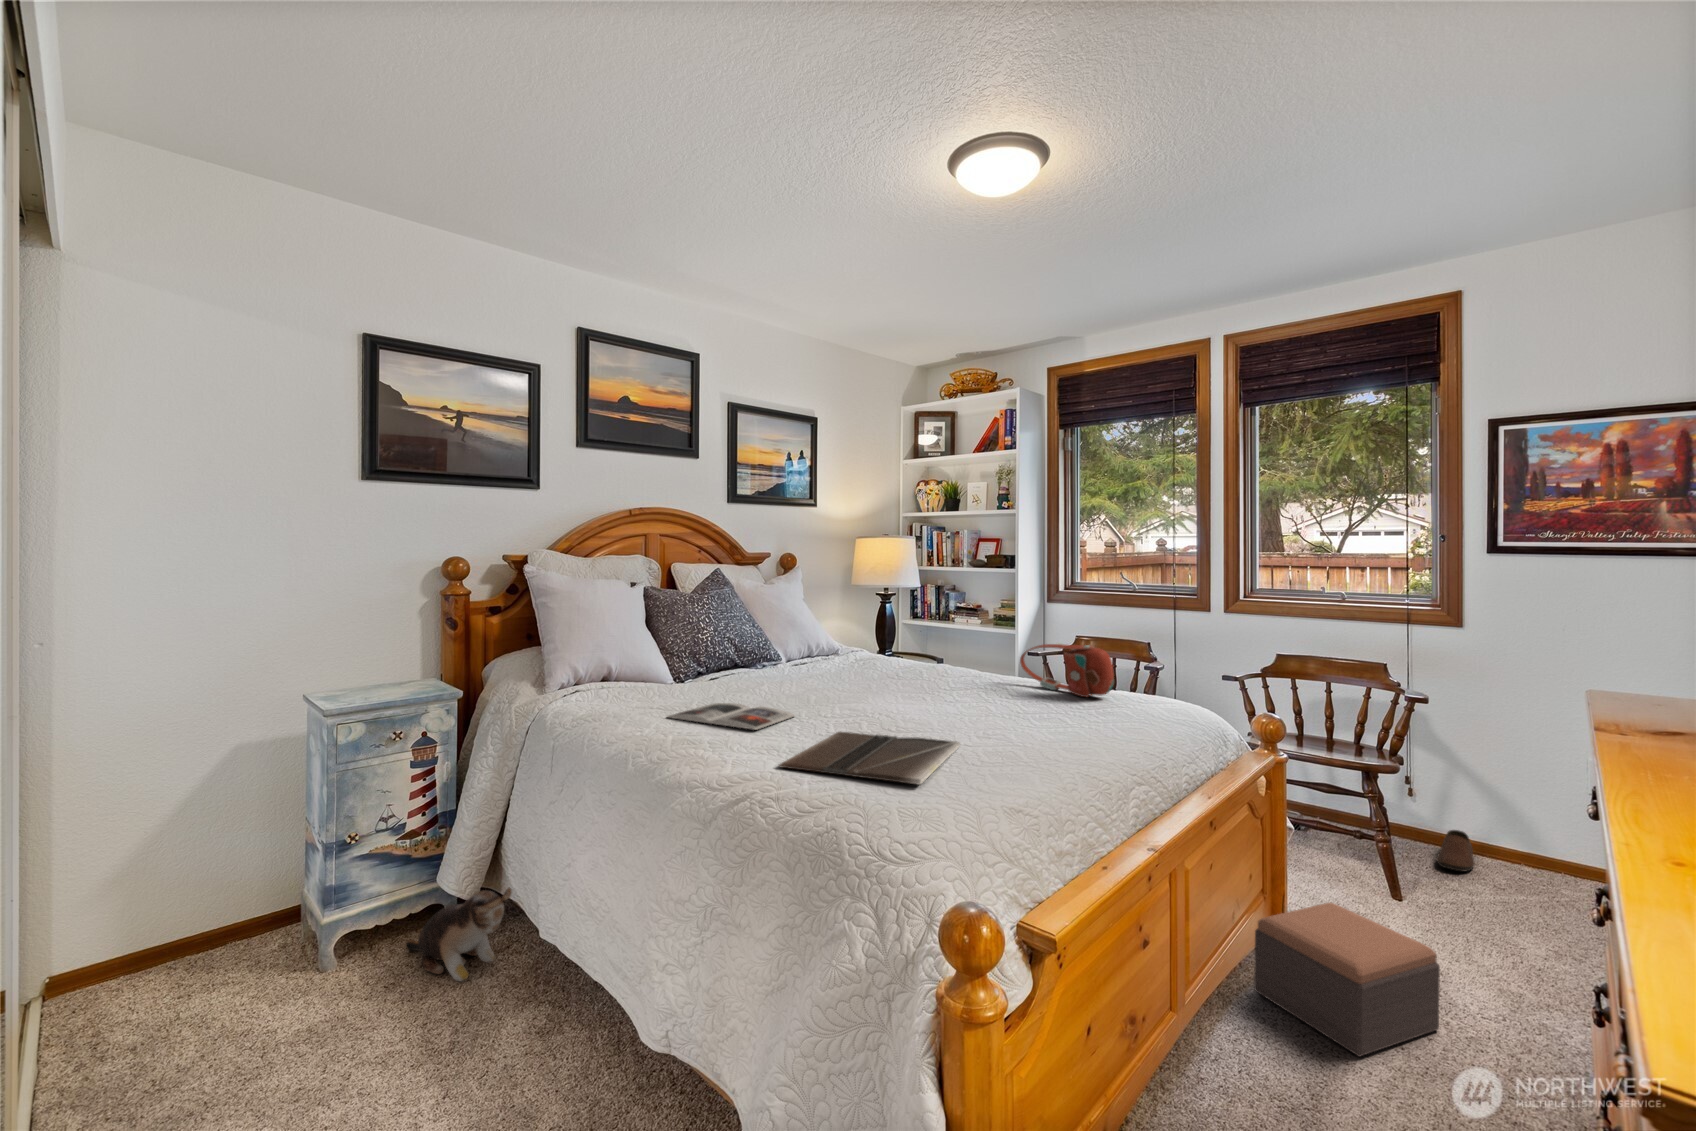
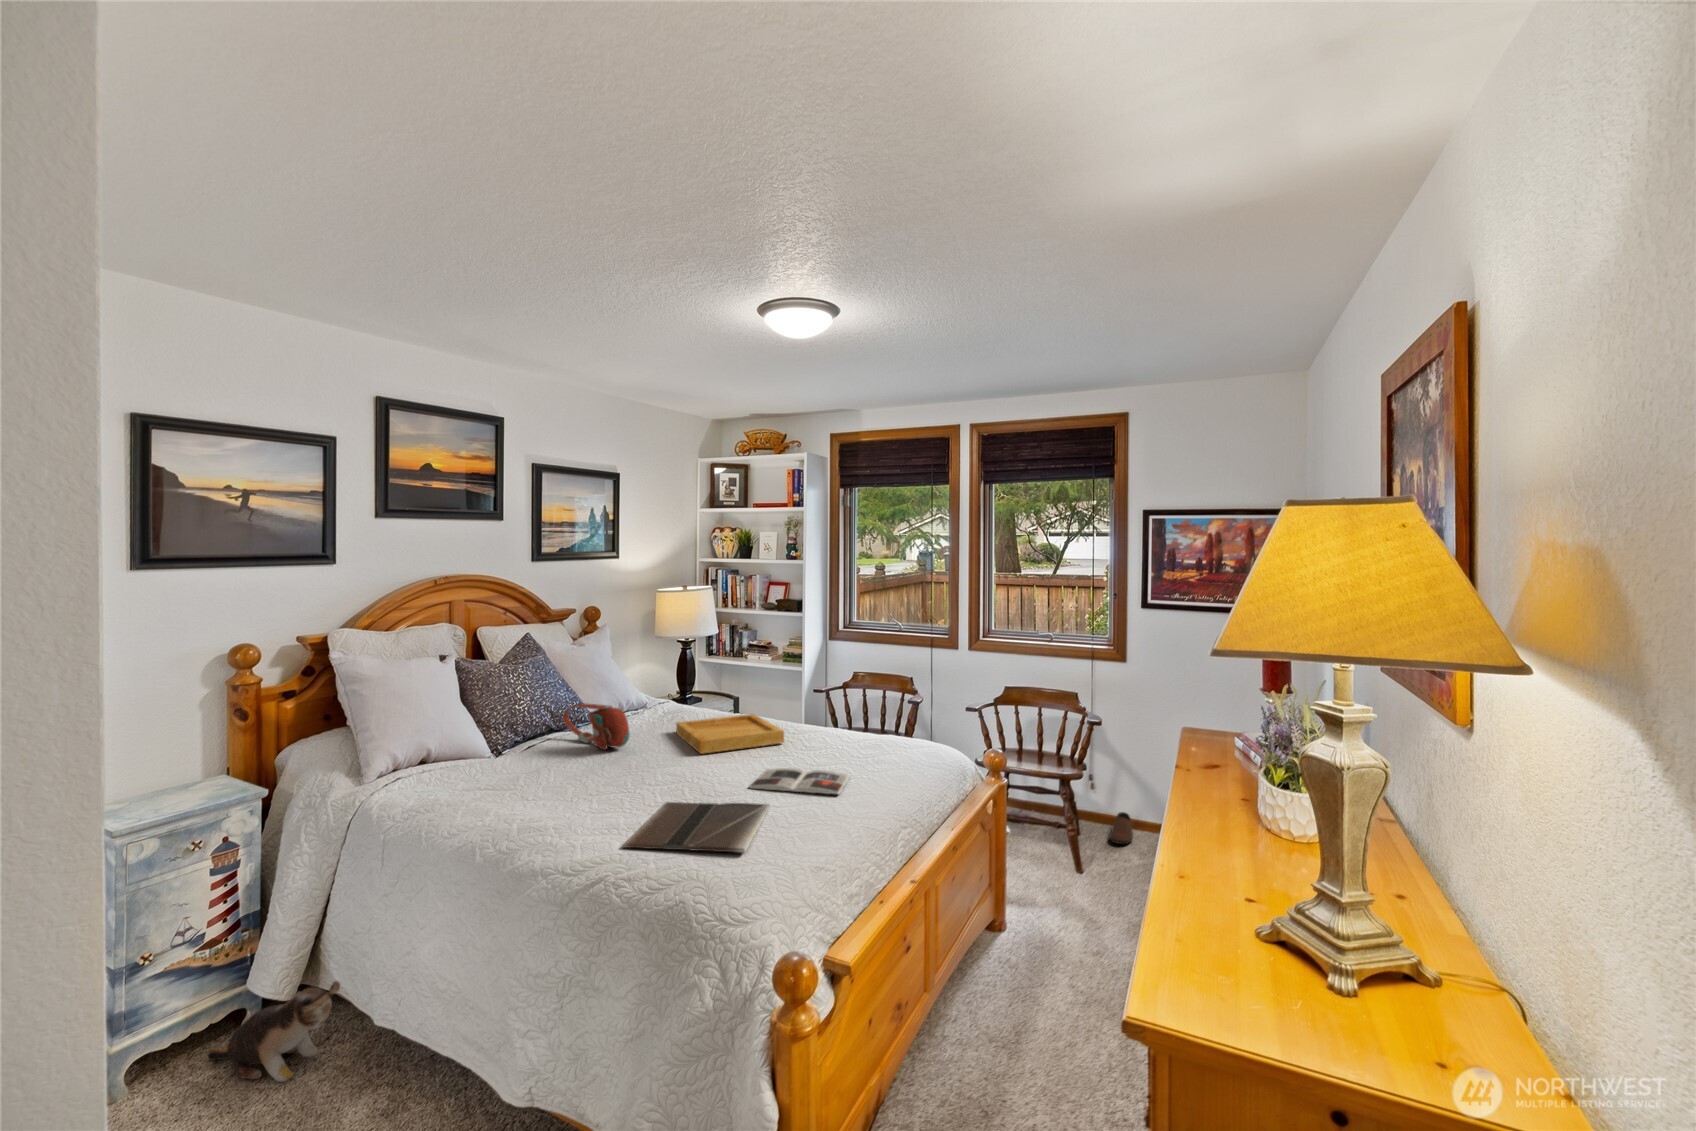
handbag: present [1020,644,1114,697] -> present [563,703,630,750]
tray: none [864,661,986,693] -> present [676,714,784,754]
magazine: present [668,703,794,730] -> present [749,768,850,794]
footstool: present [1254,903,1440,1056] -> none [986,888,1101,1000]

